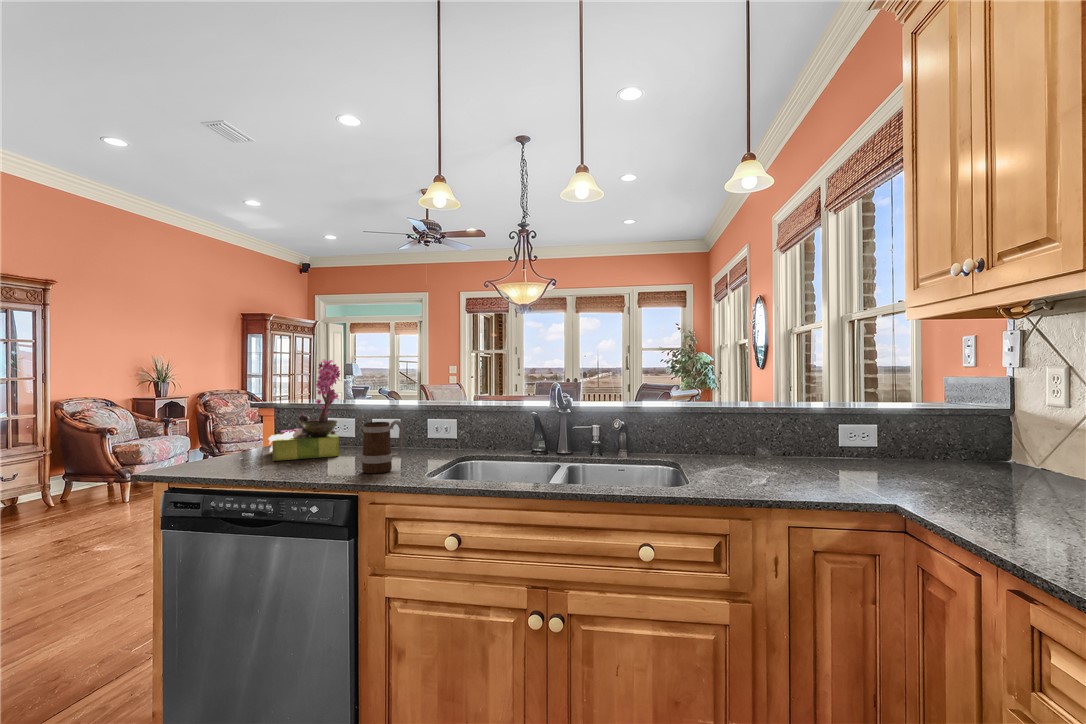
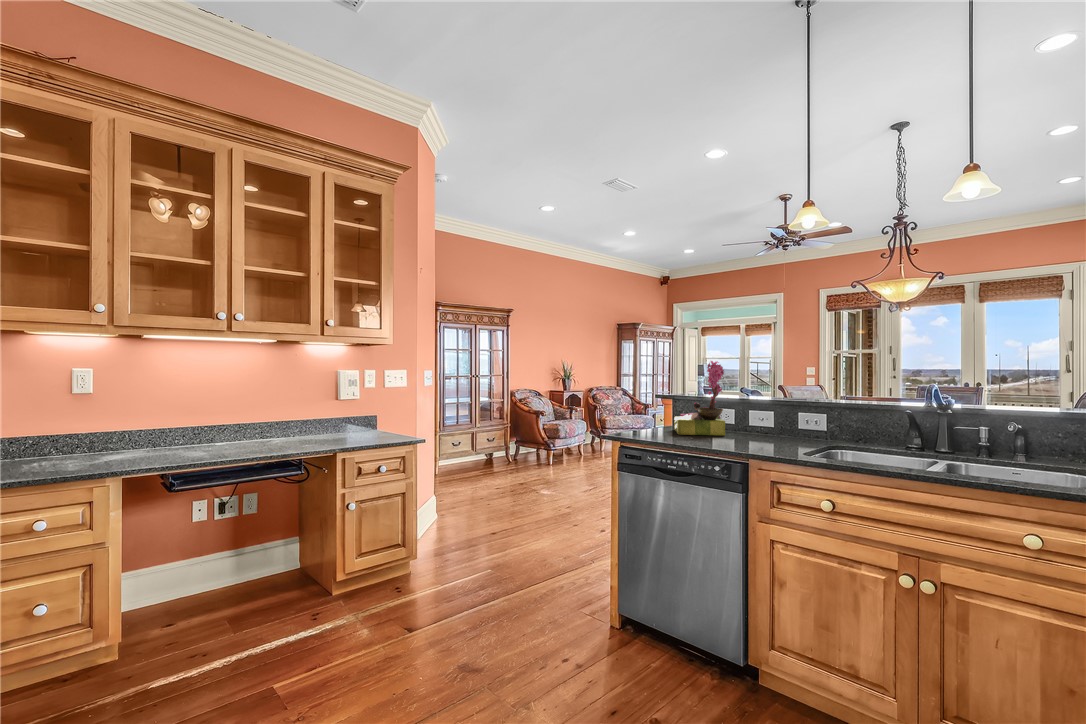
mug: present [362,420,403,473] -> none [748,409,782,448]

